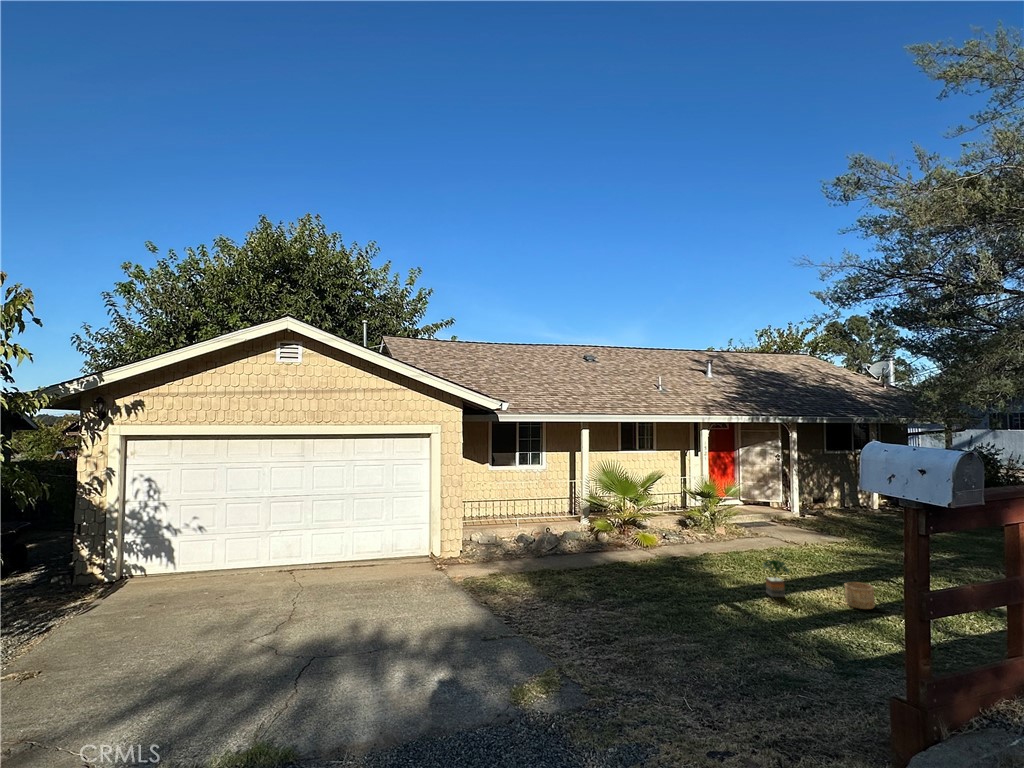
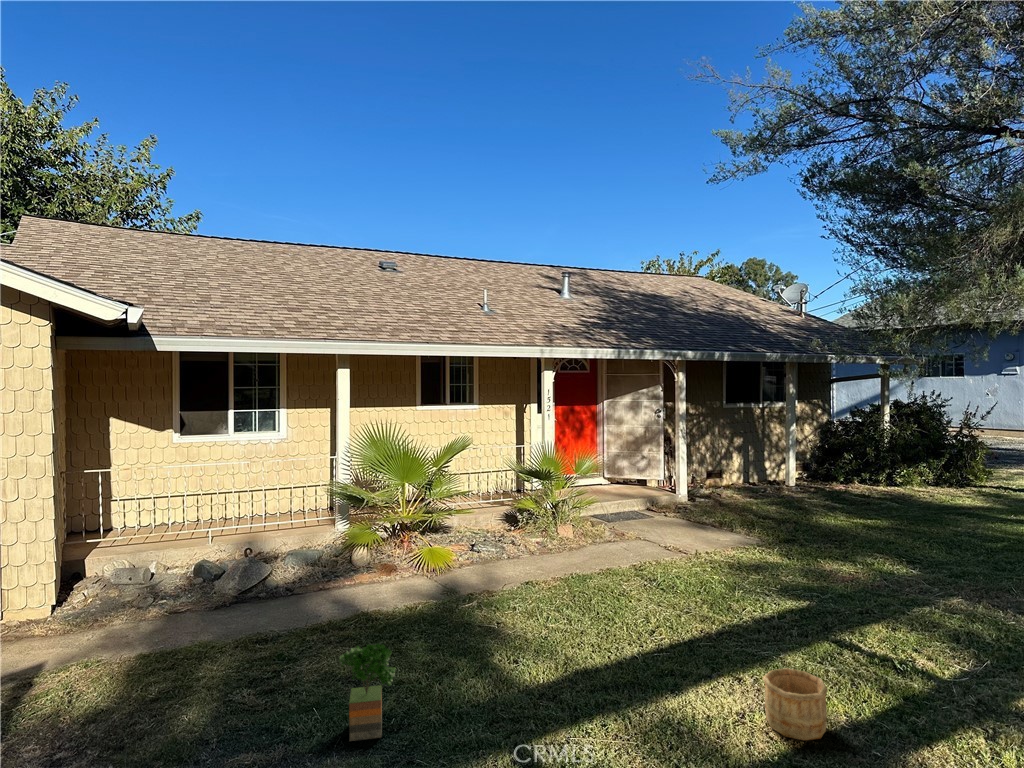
potted tree: present [763,560,790,597] -> present [340,643,396,741]

